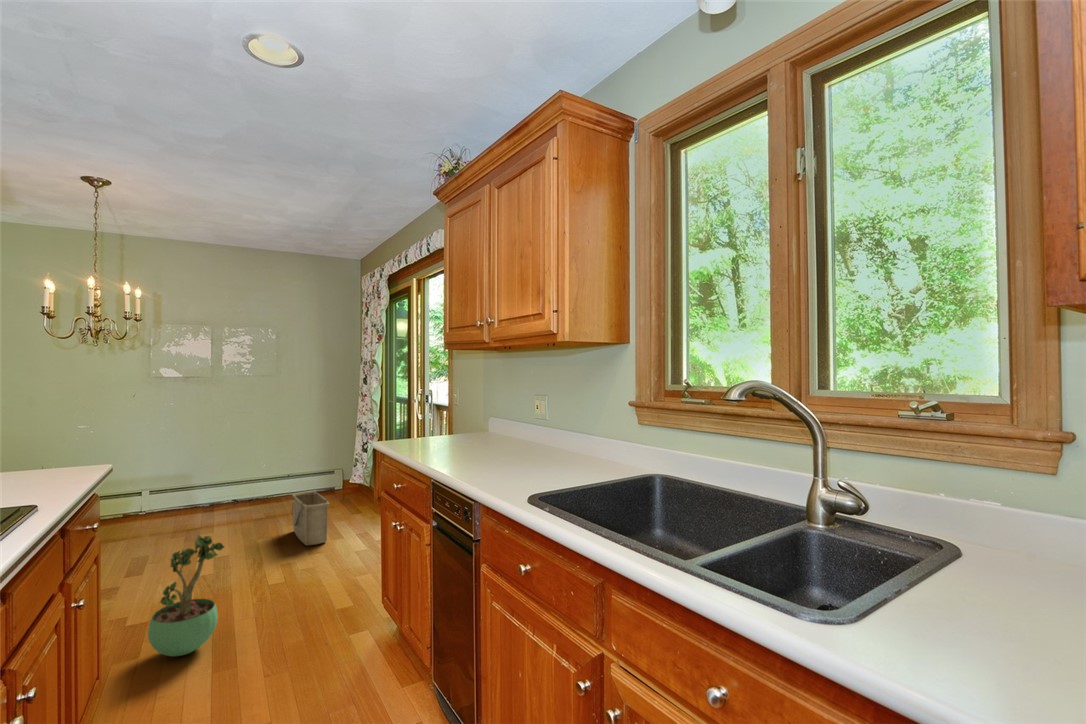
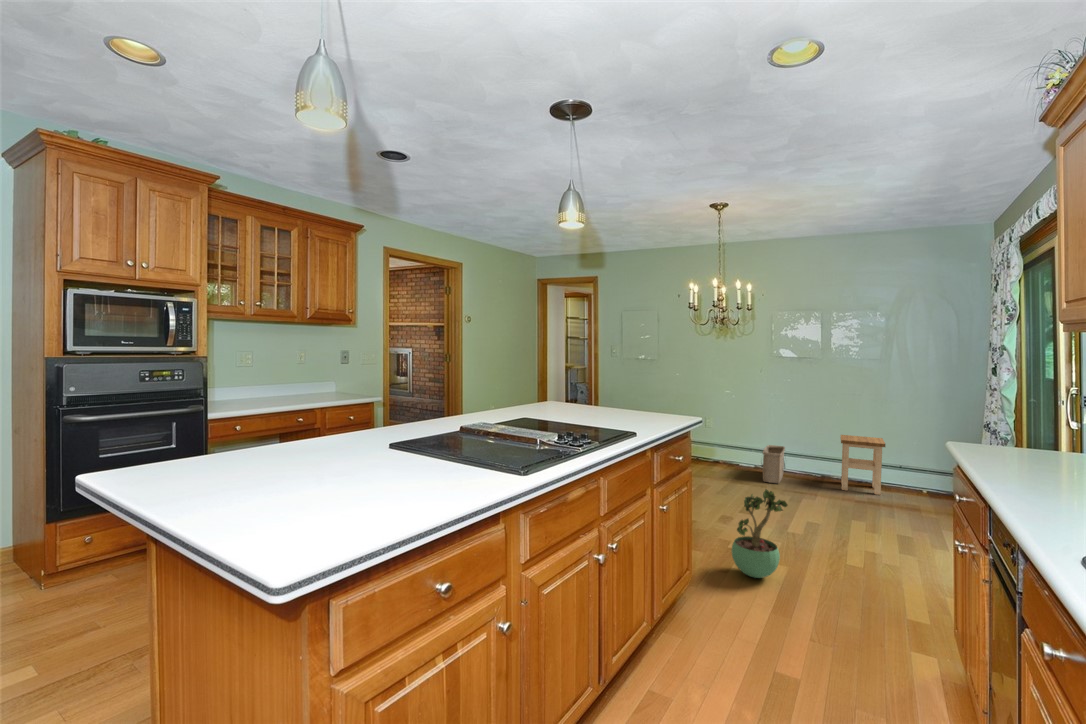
stool: none [233,451,281,513] -> present [841,435,885,495]
basket: present [292,491,329,545] -> present [762,445,785,483]

